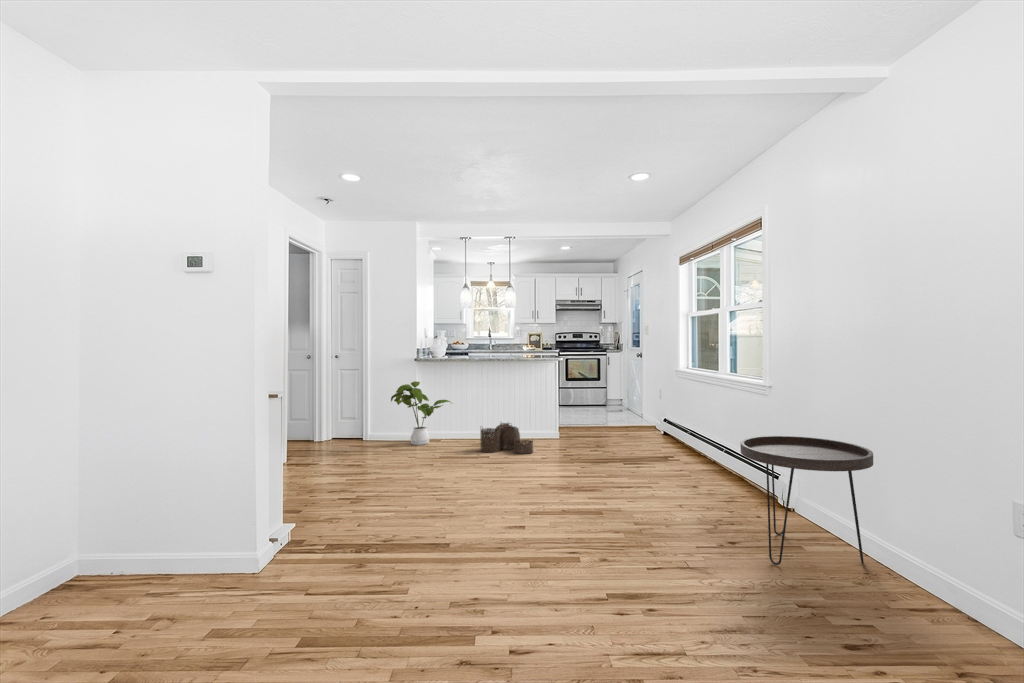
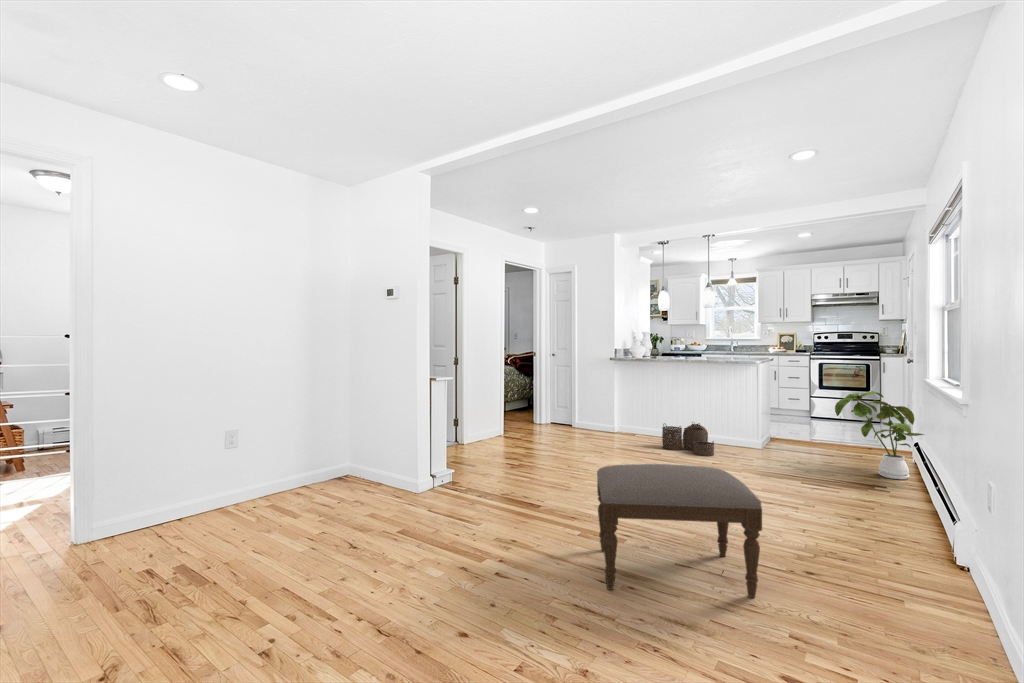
house plant: present [391,381,450,445] -> present [835,391,924,479]
side table: present [741,436,873,565] -> none [808,455,982,631]
ottoman: none [566,466,748,622] -> present [597,464,762,598]

